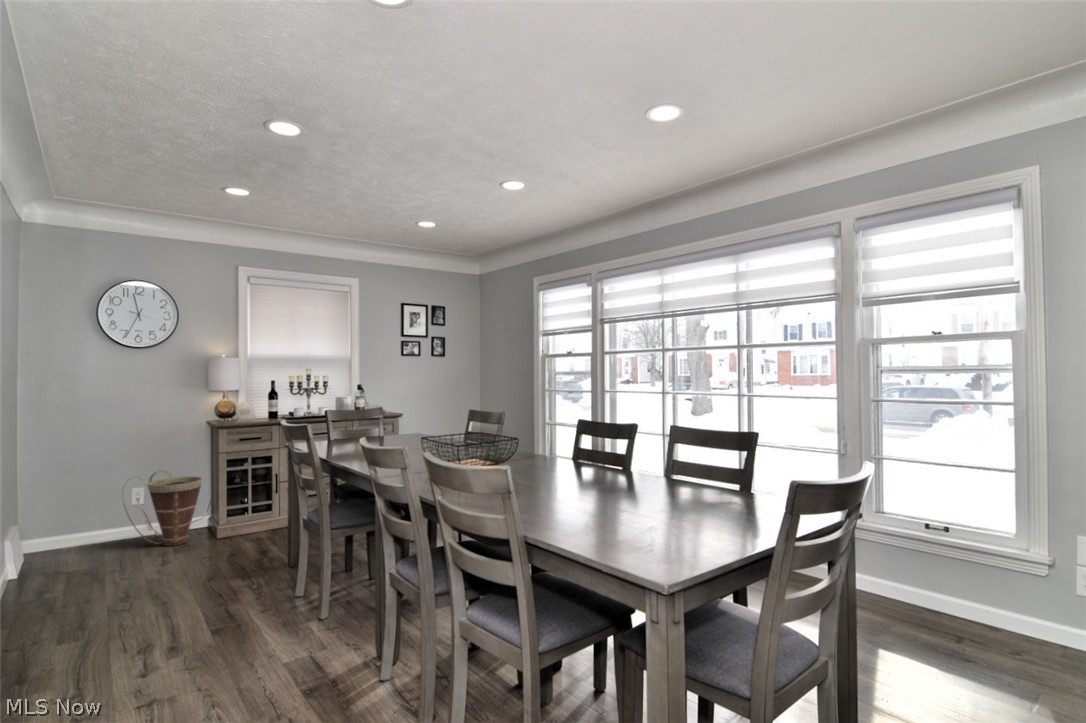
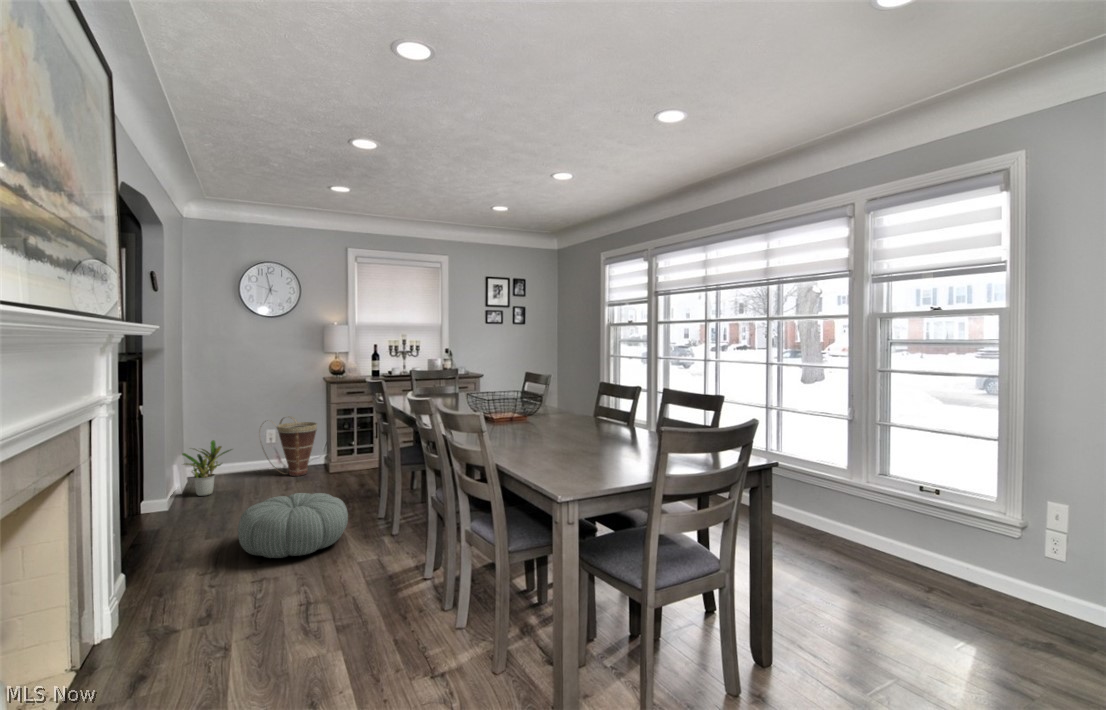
potted plant: none [12,507,89,584] -> present [182,440,232,496]
pouf: none [109,572,263,668] -> present [238,493,348,558]

